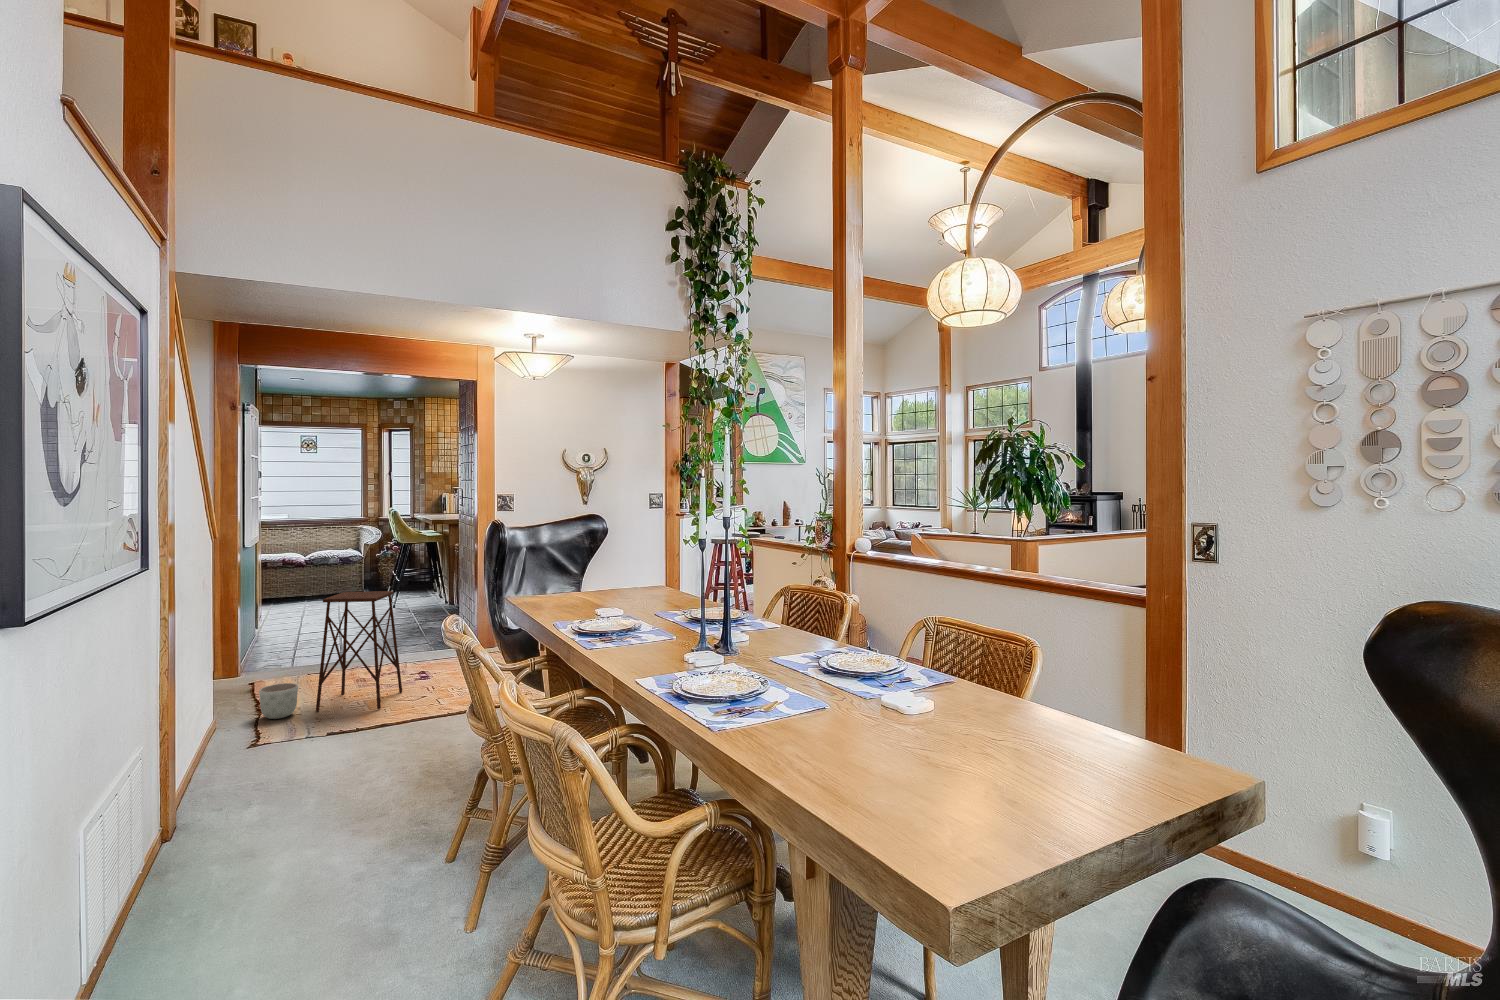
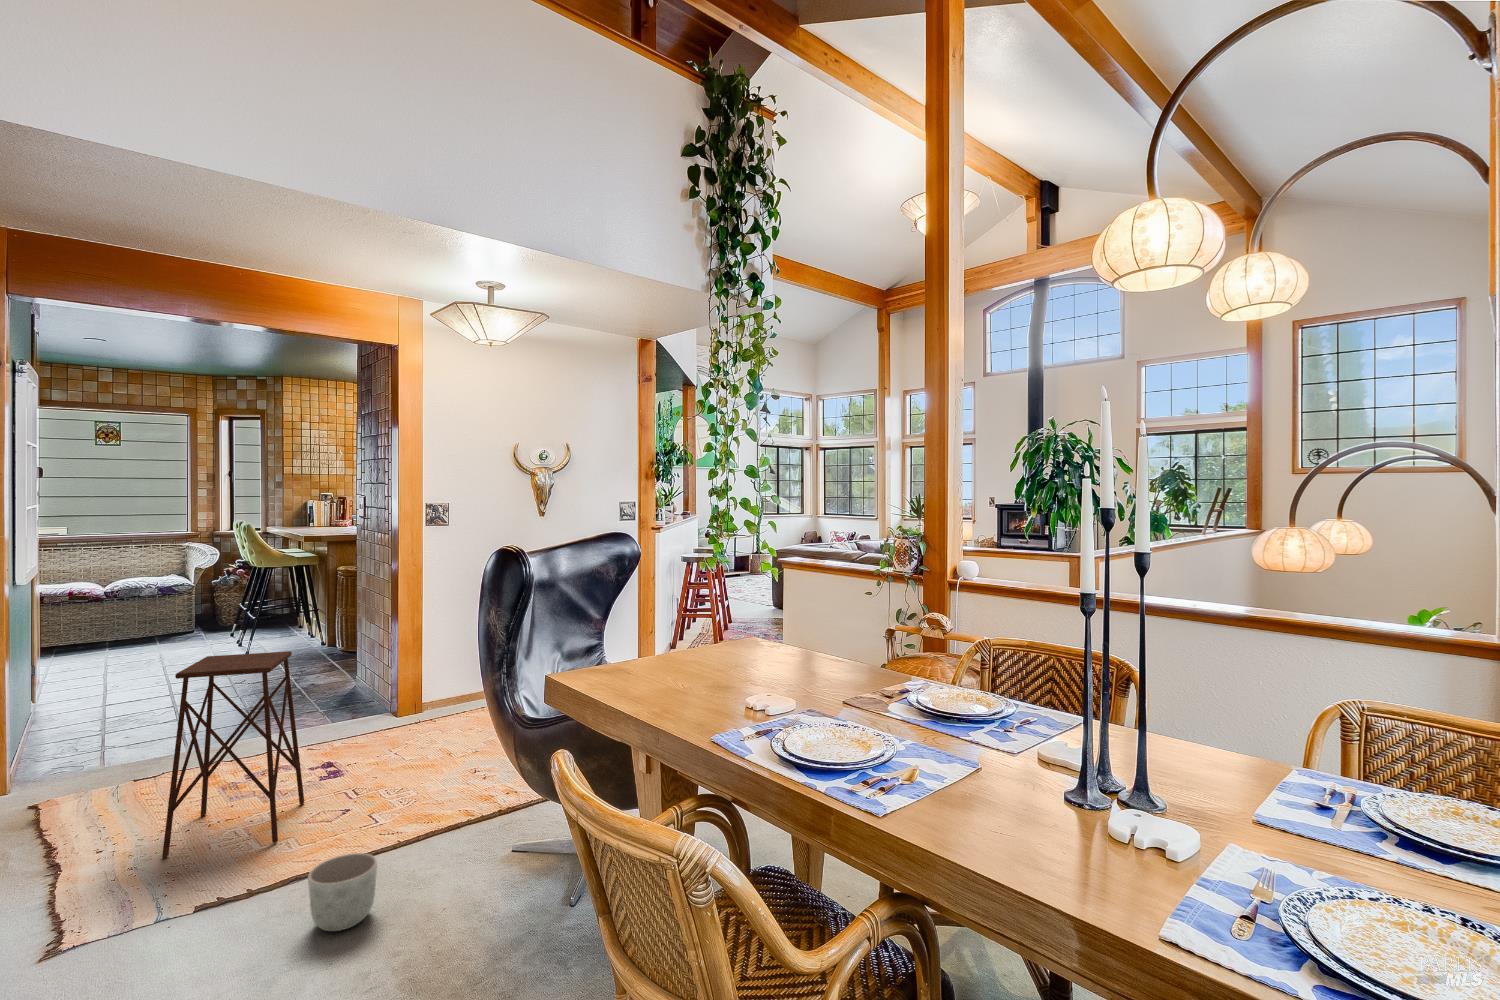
planter: present [259,683,298,719] -> present [308,853,377,931]

